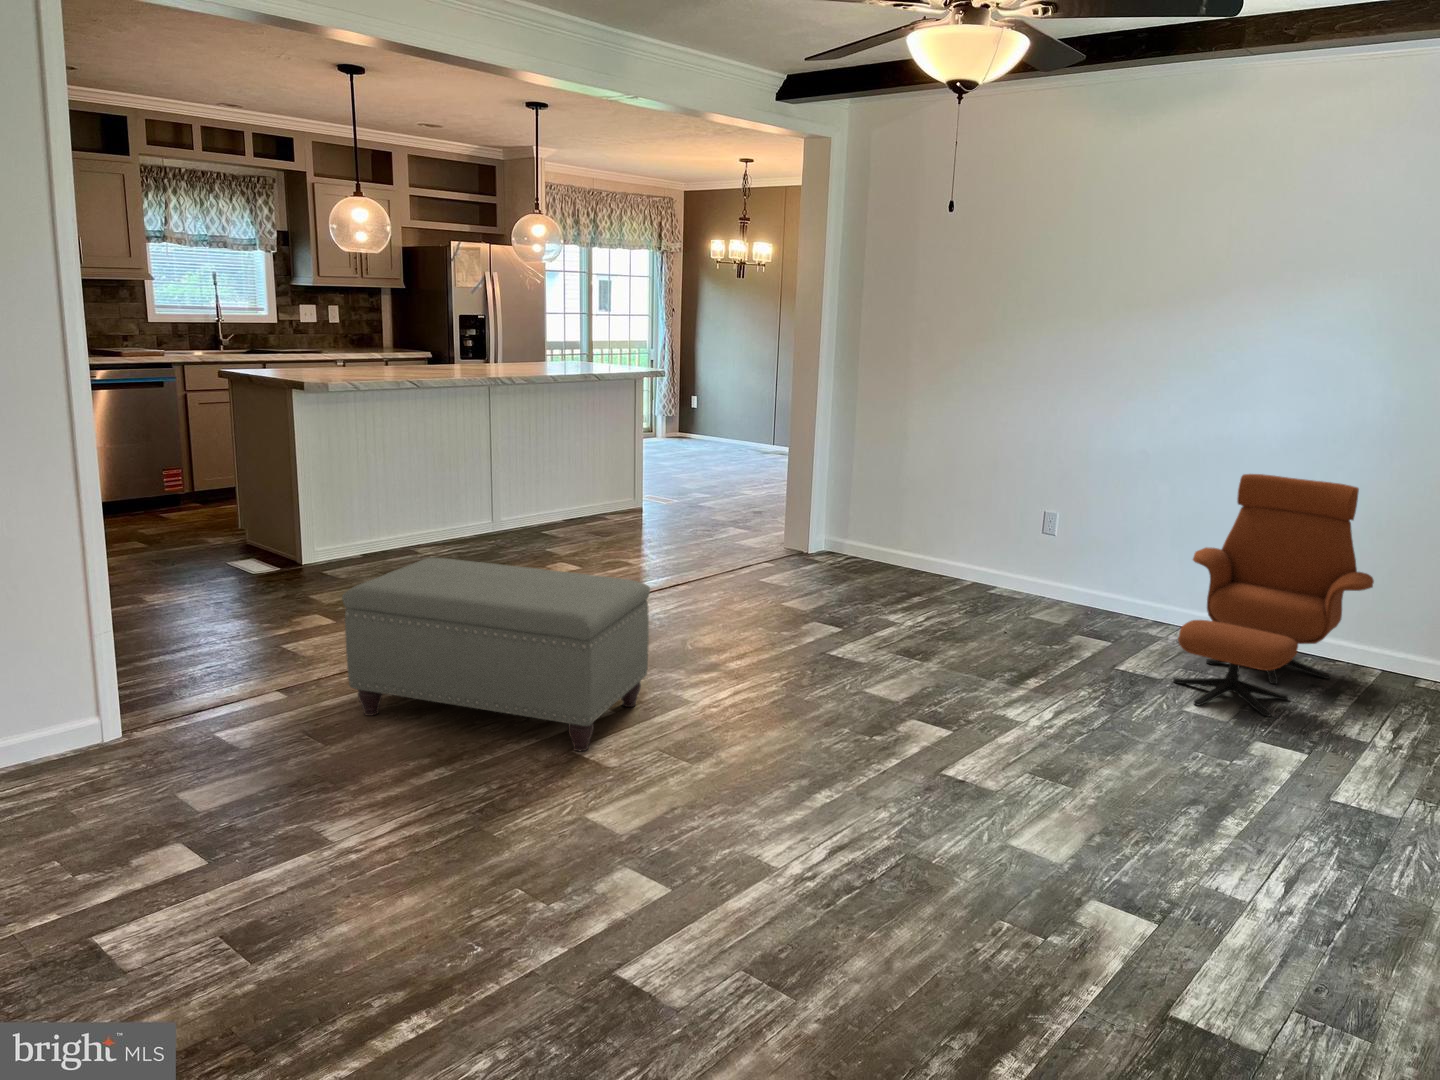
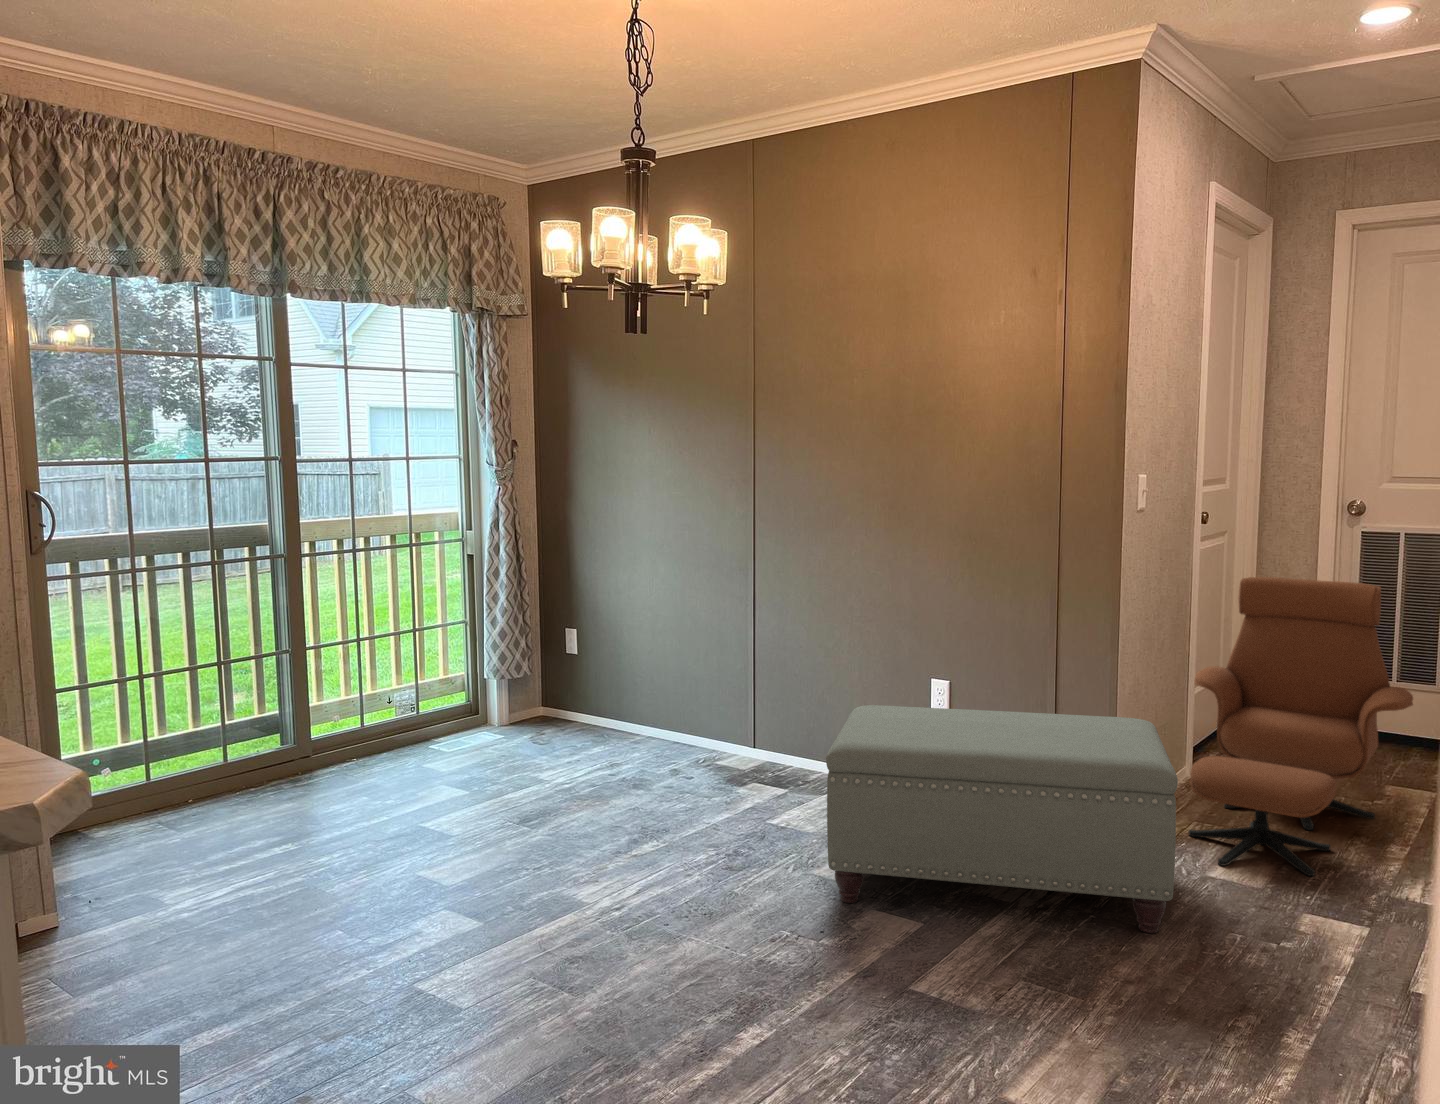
ottoman: present [342,558,650,751] -> present [826,705,1178,933]

